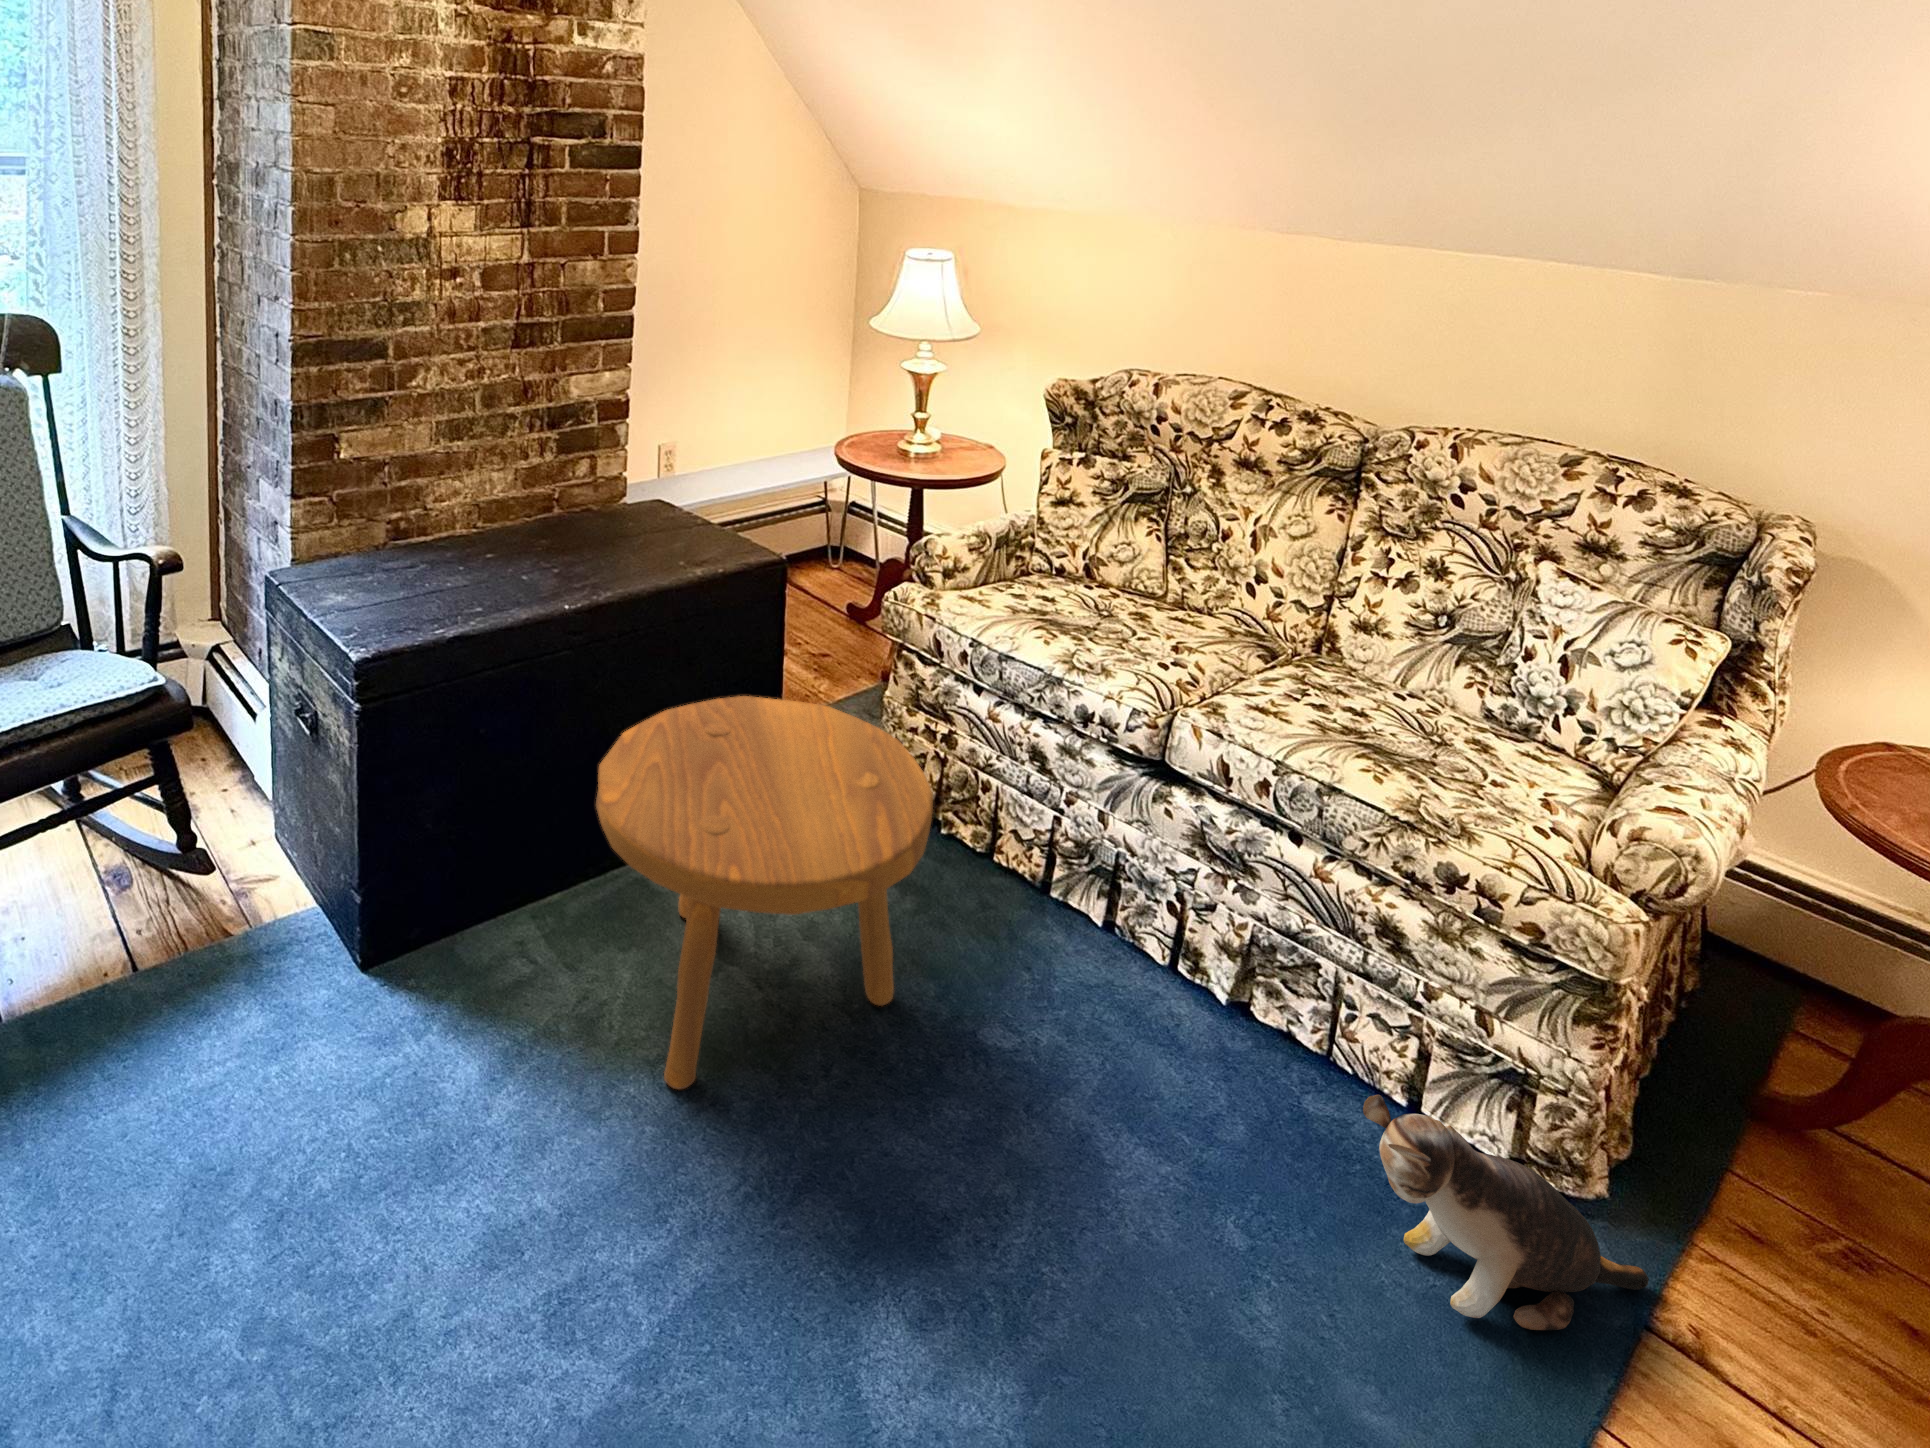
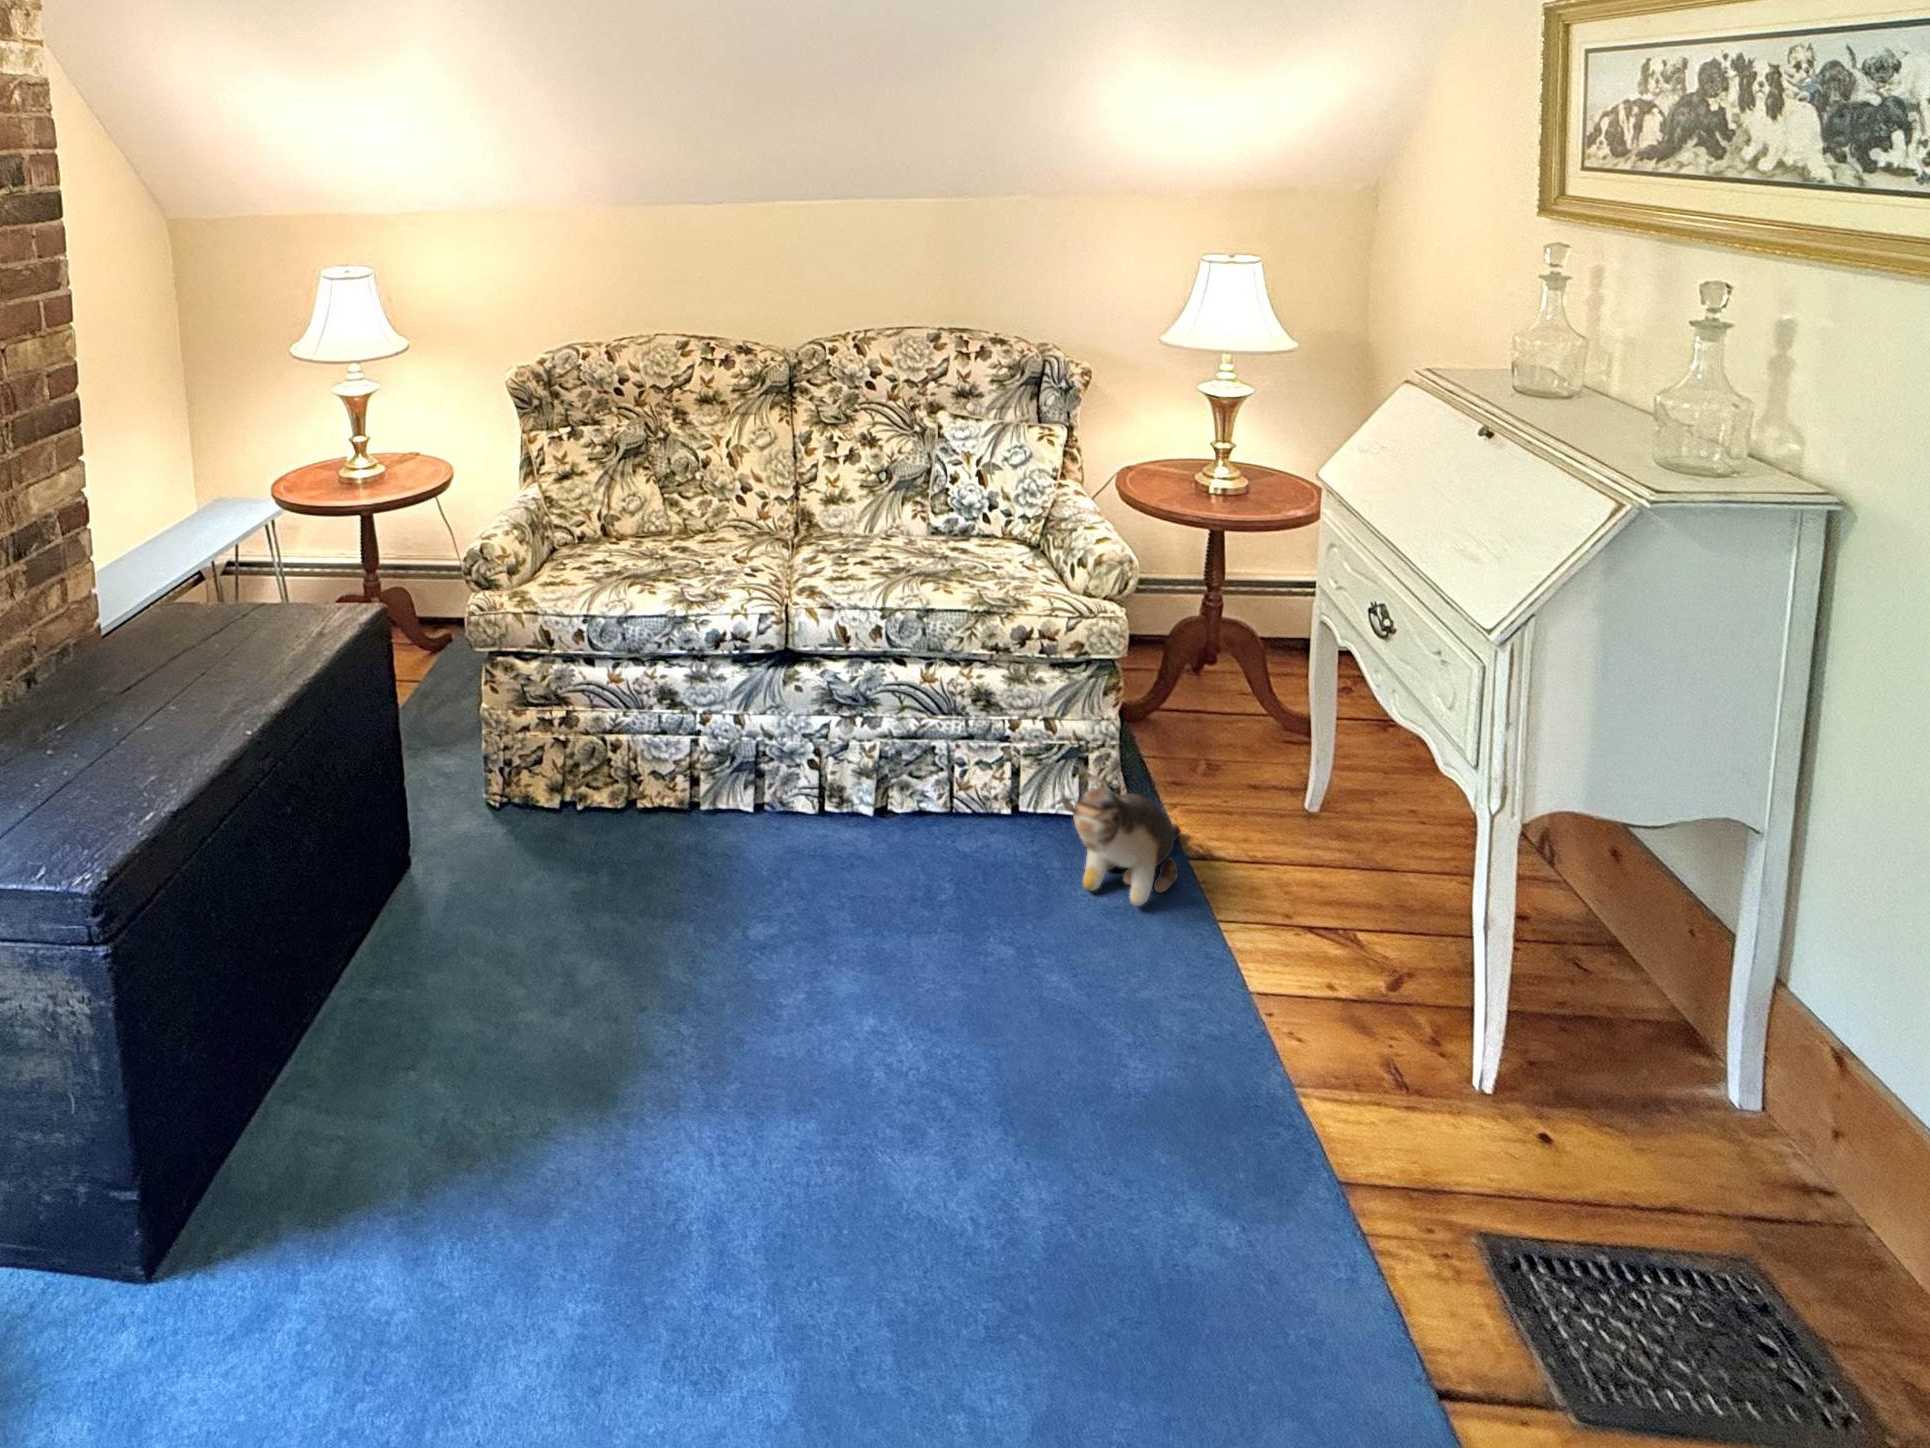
footstool: present [596,696,934,1089] -> none [383,723,737,1149]

